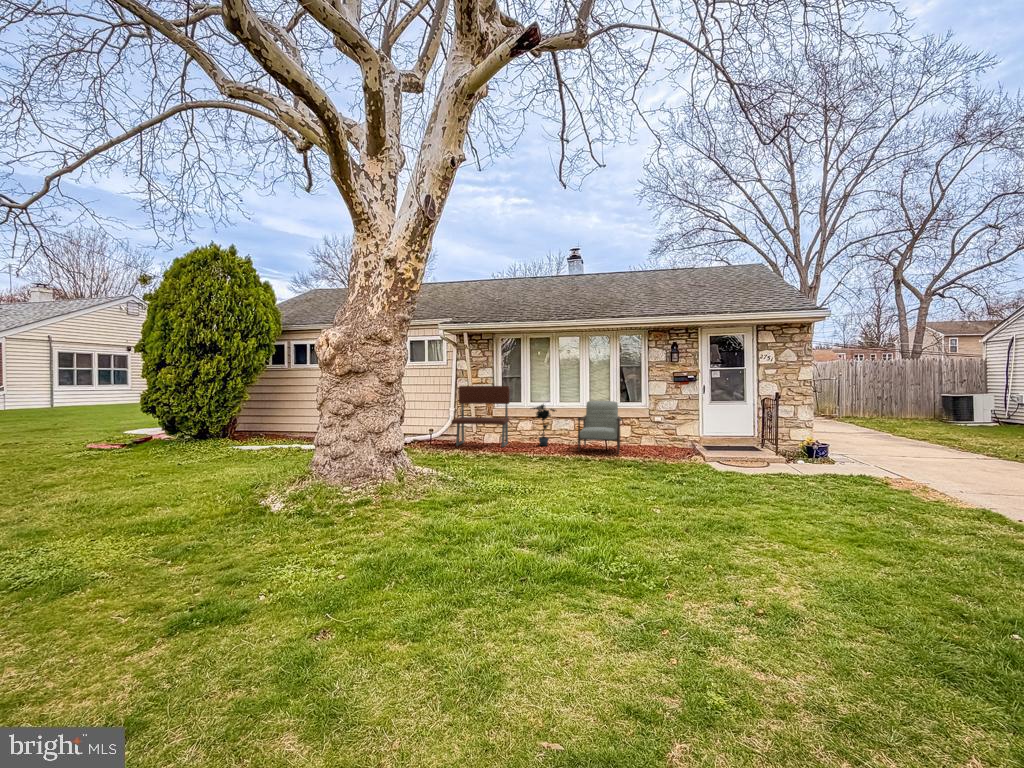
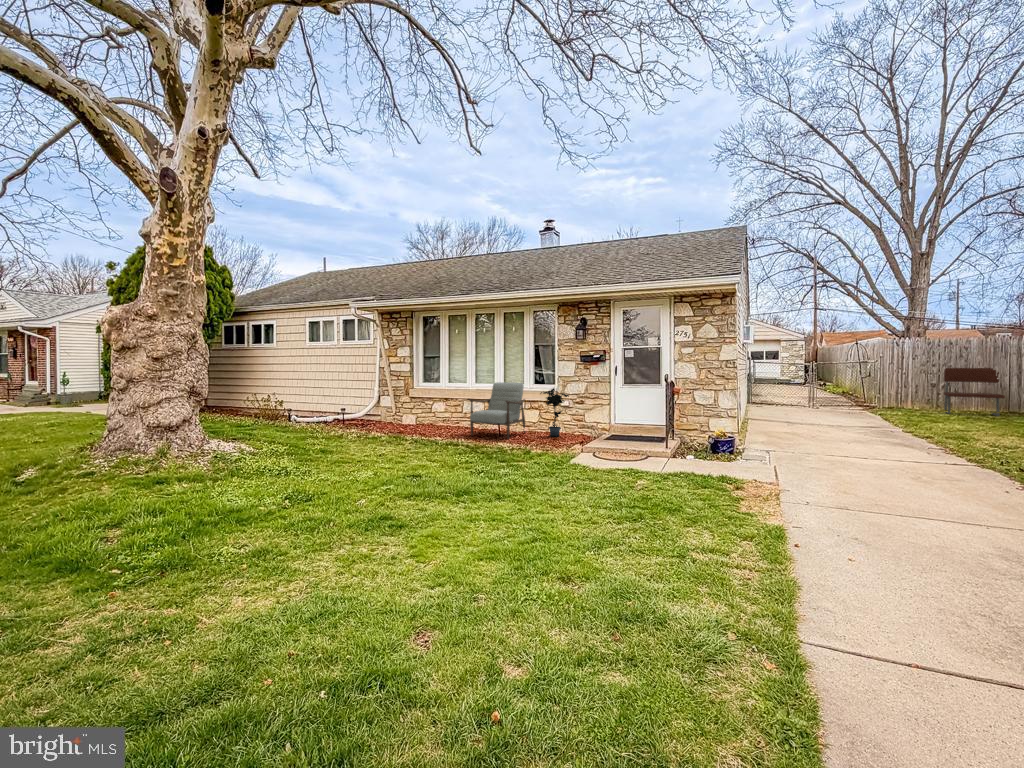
bench: present [451,386,510,447] -> present [944,368,1005,416]
potted plant: present [532,405,555,446] -> present [540,388,569,437]

